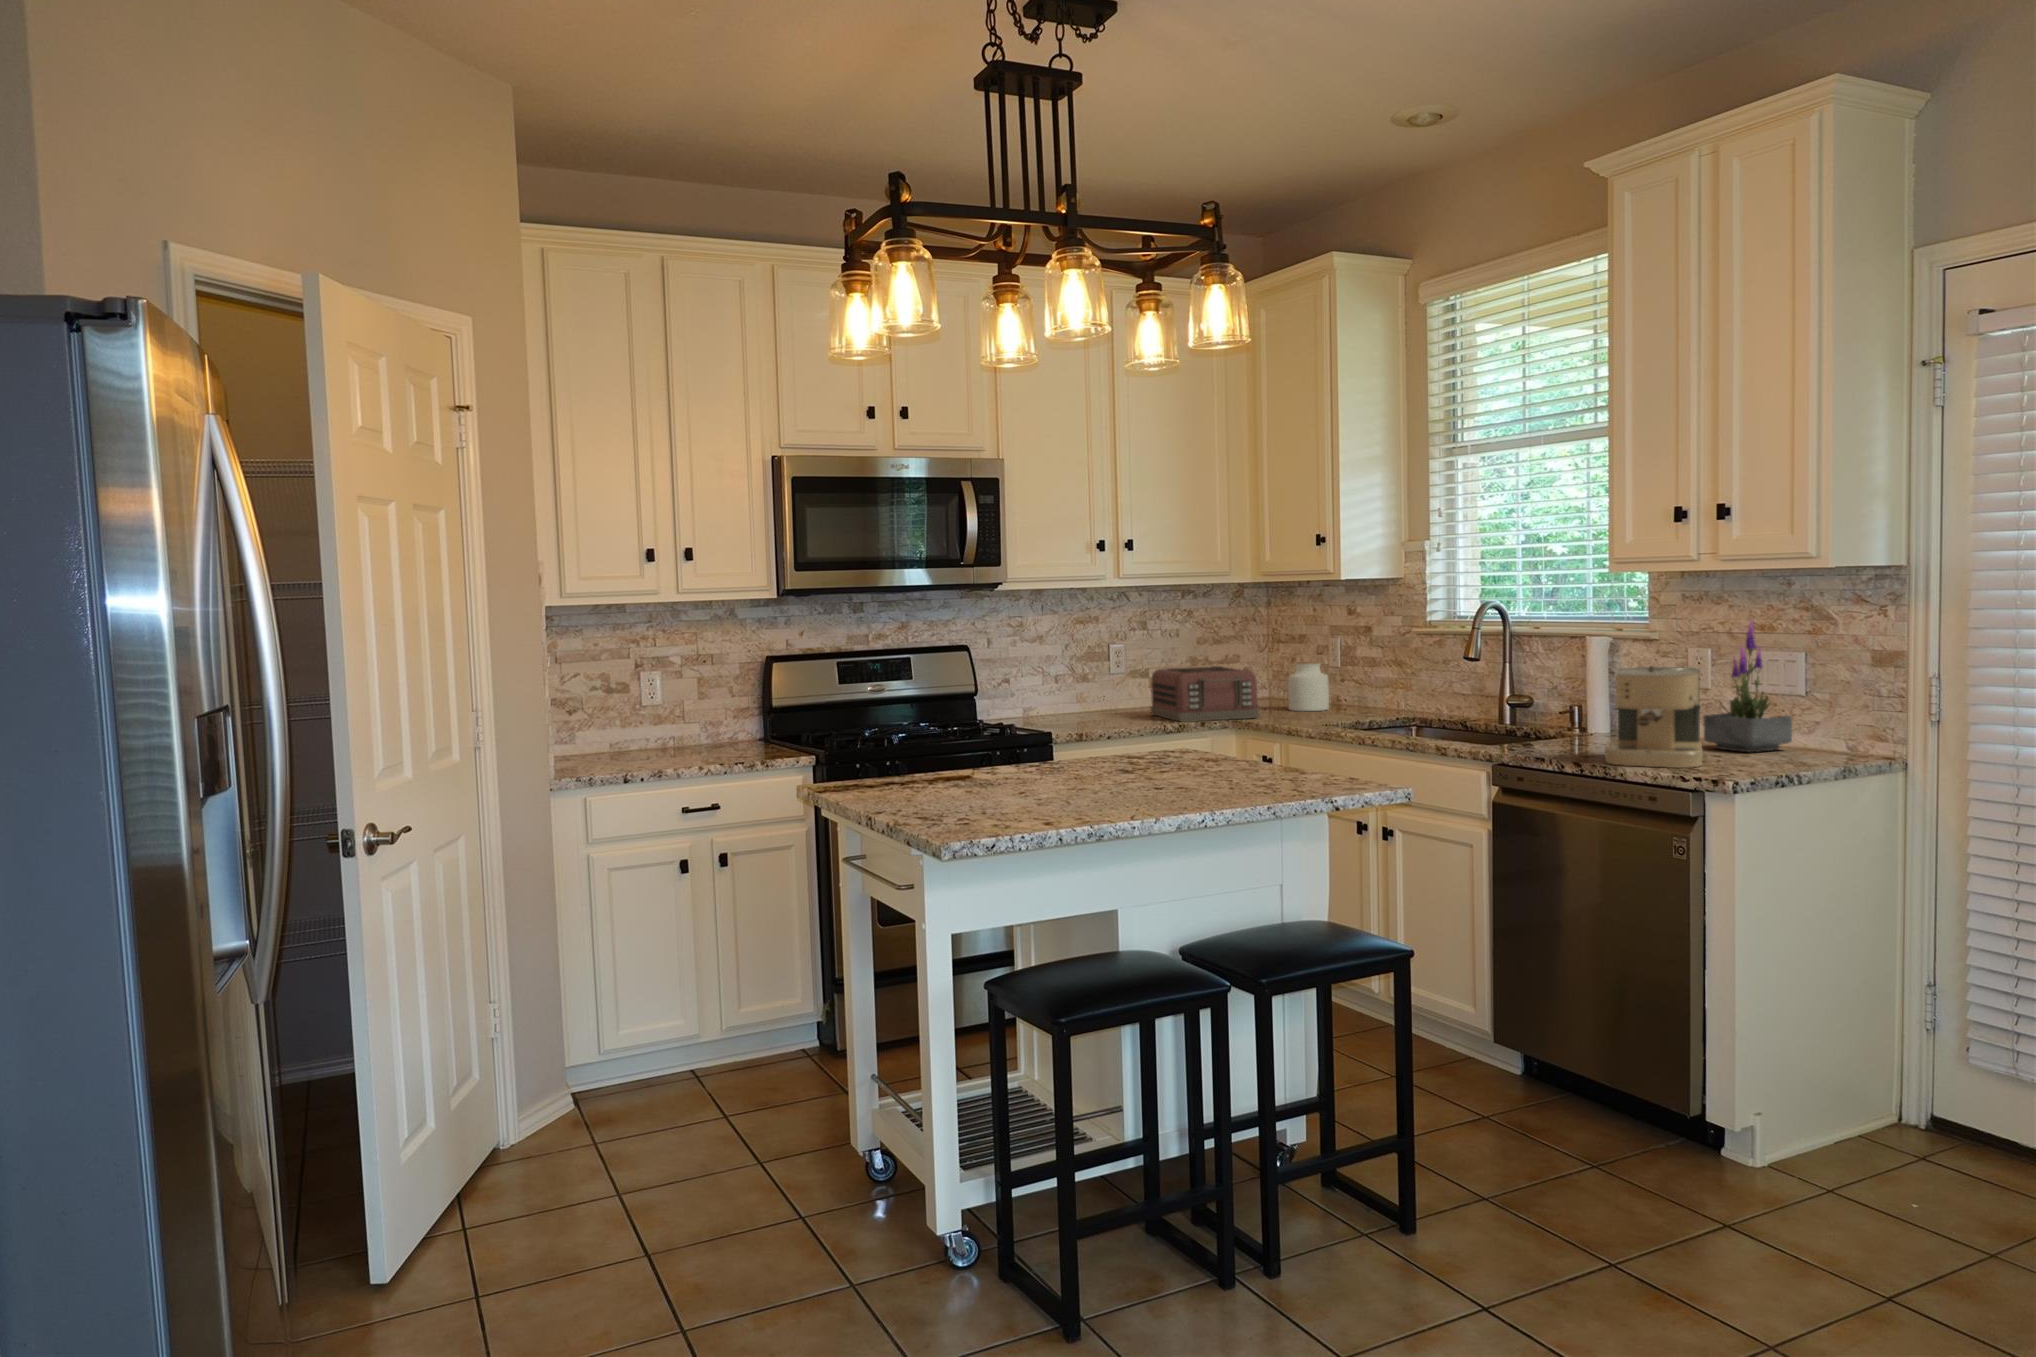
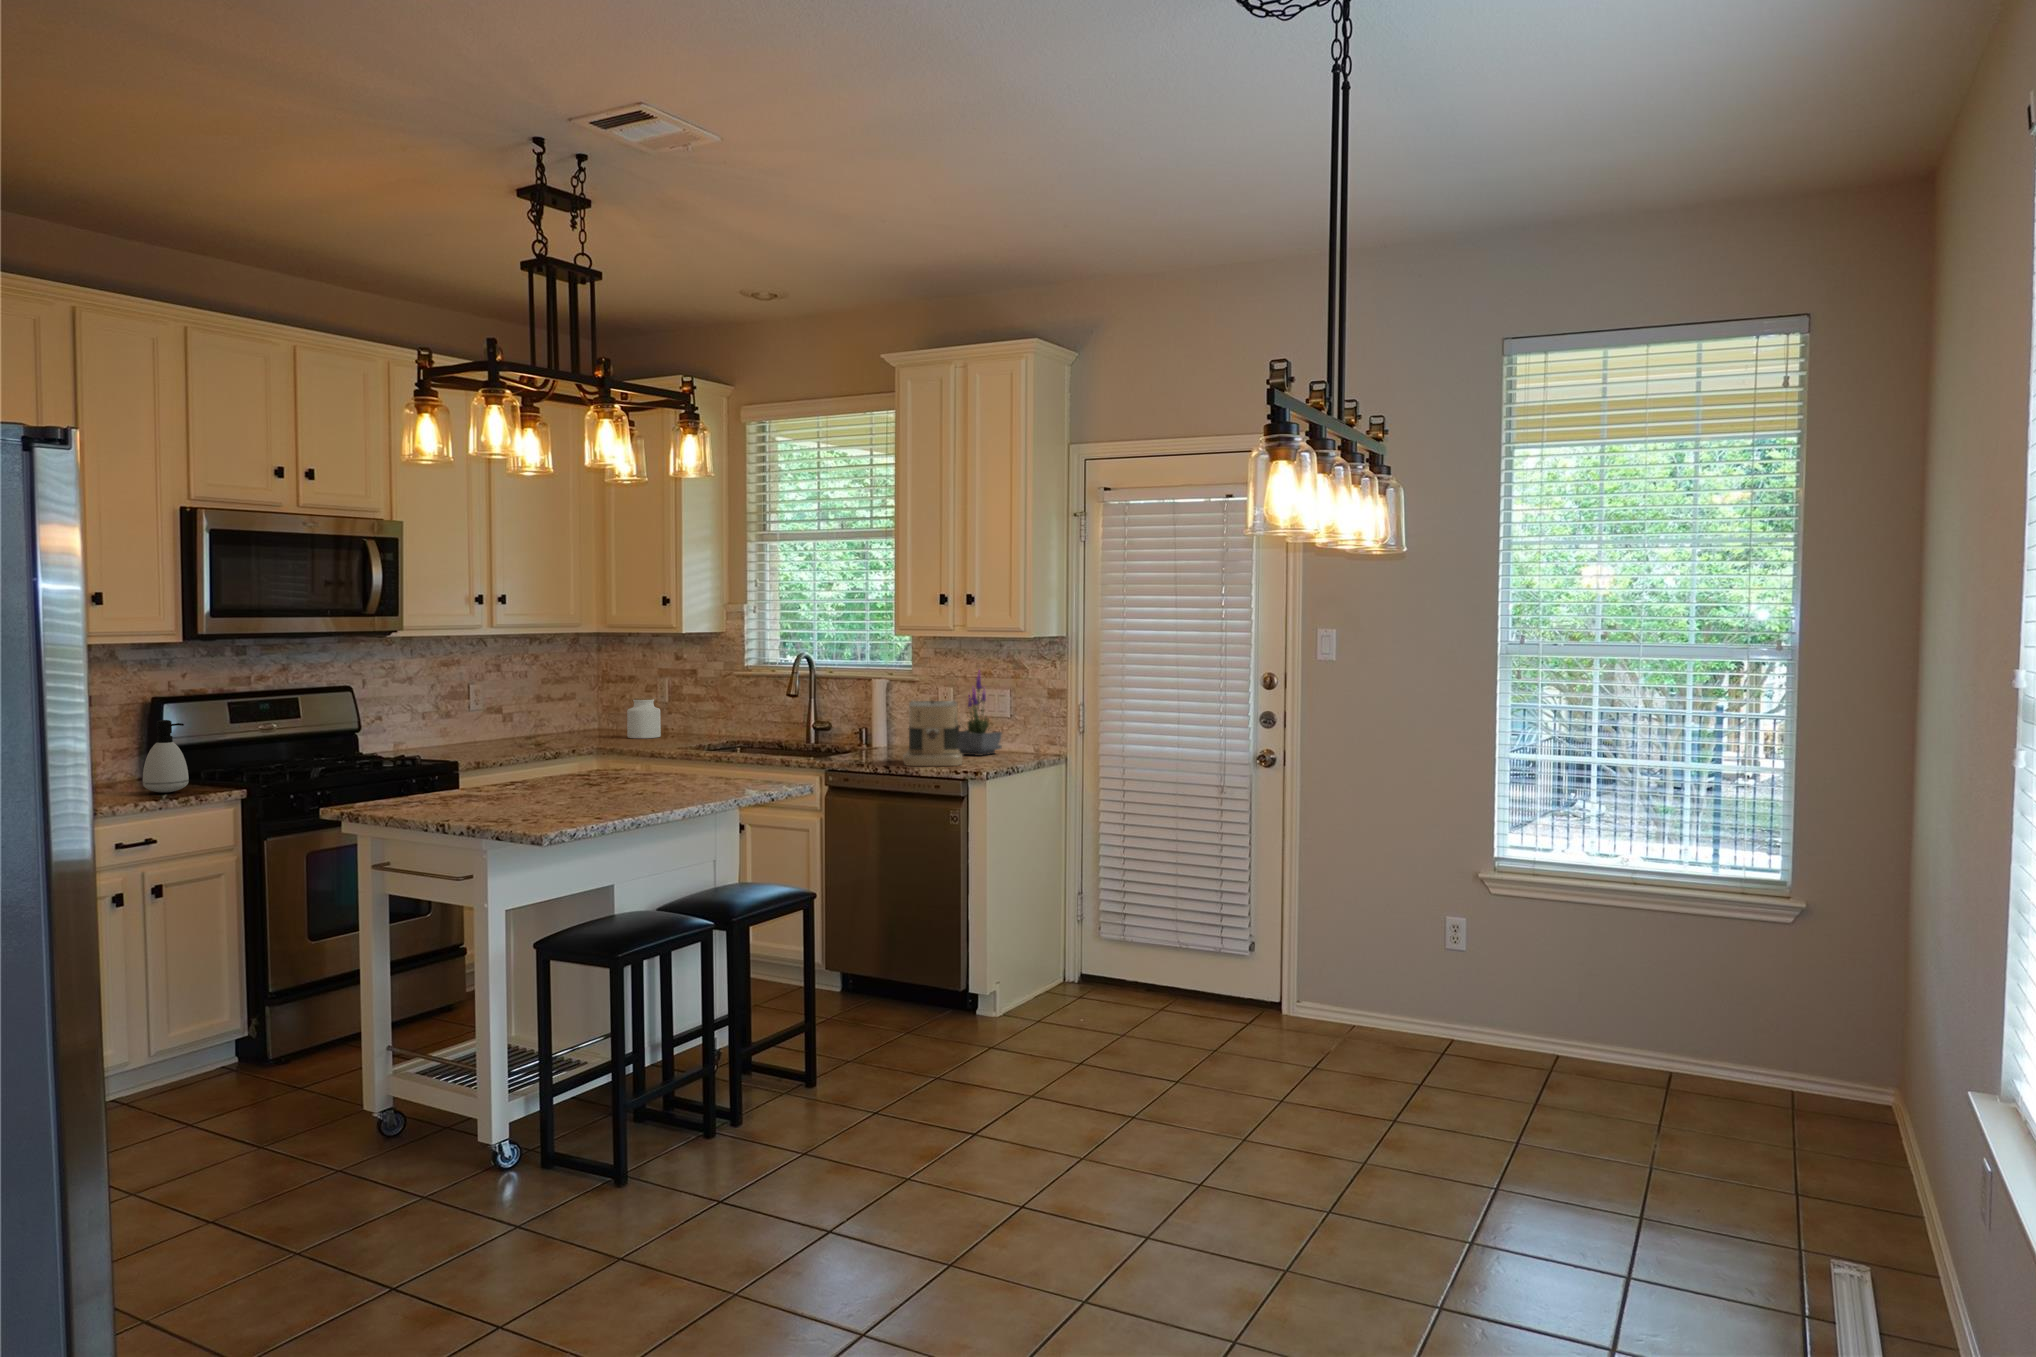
toaster: present [1150,666,1259,722] -> none [514,702,615,750]
soap dispenser: none [710,680,751,757] -> present [143,720,189,792]

